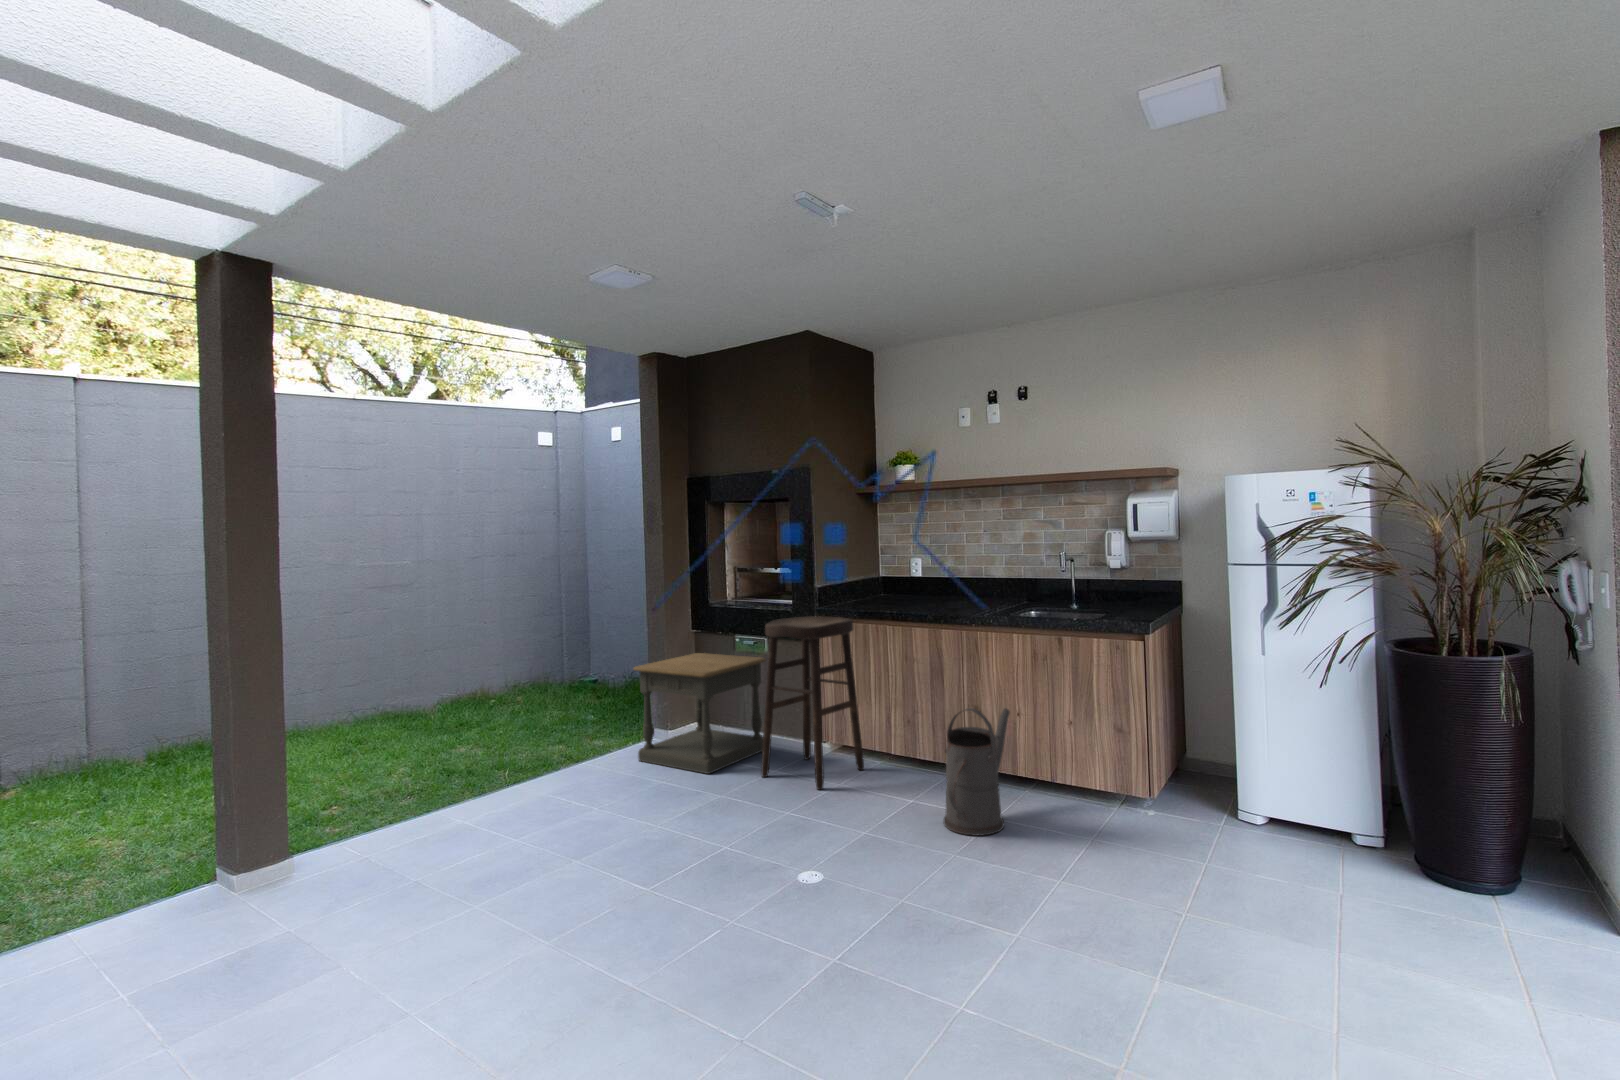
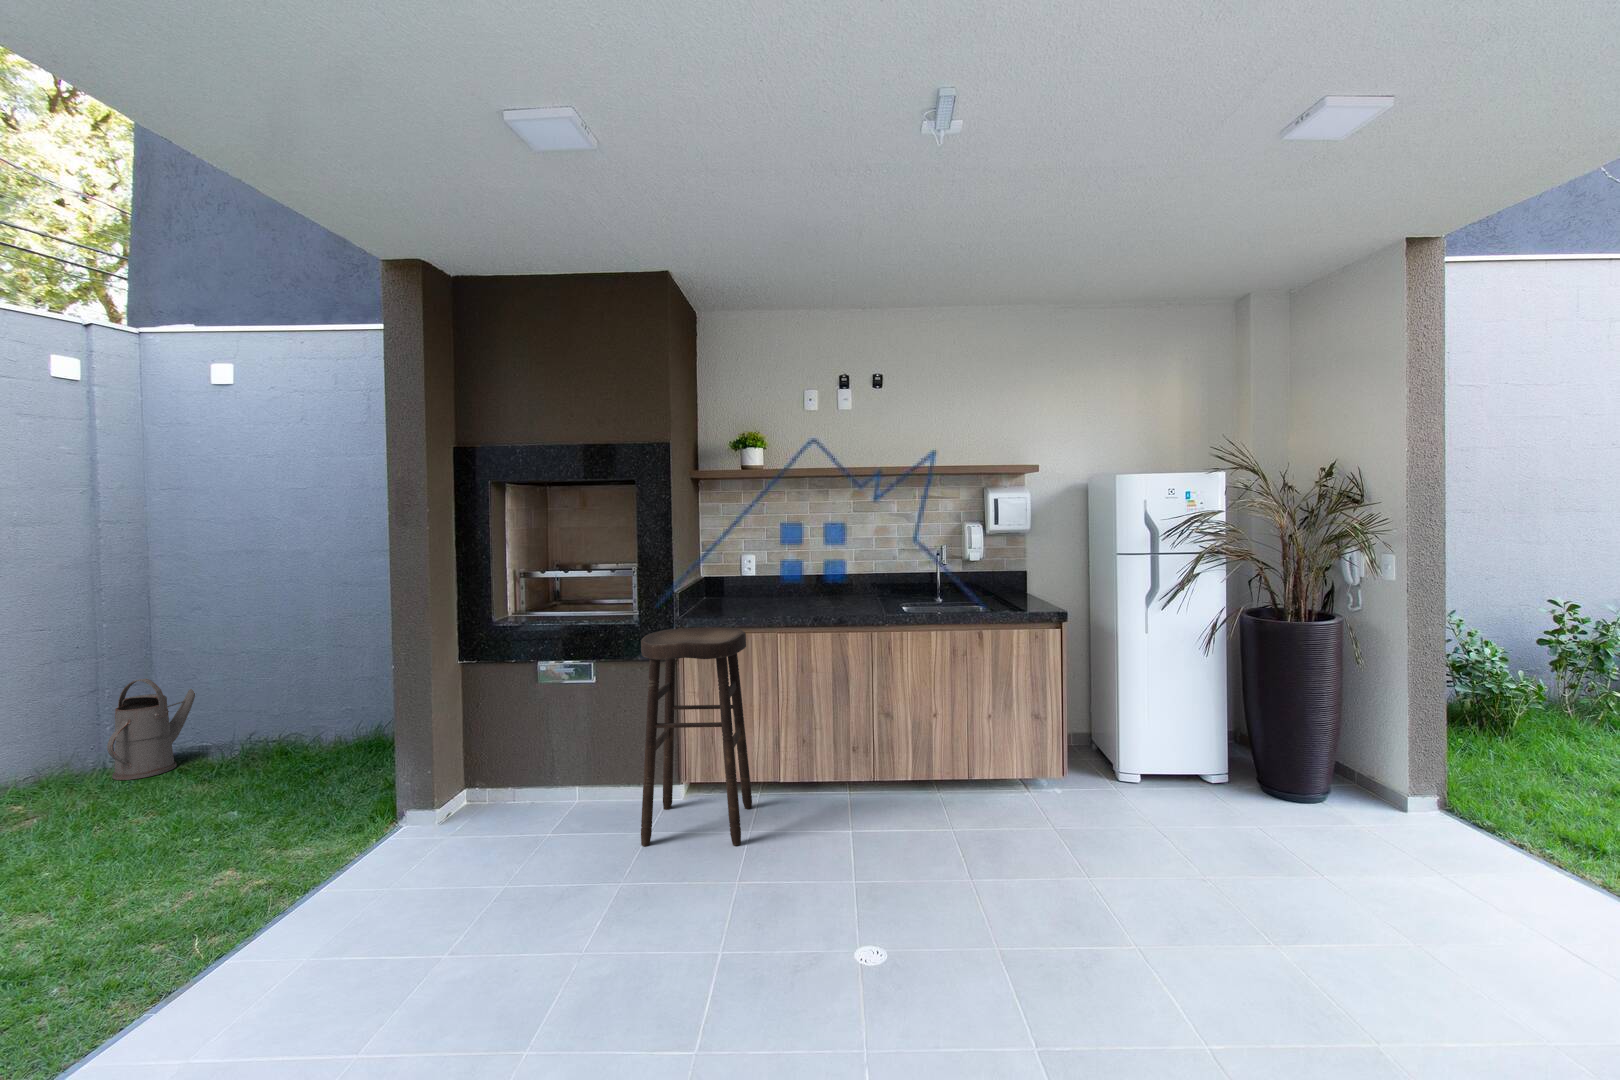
side table: present [634,653,766,774] -> none [414,688,599,866]
watering can: present [943,708,1010,836] -> present [107,679,195,780]

